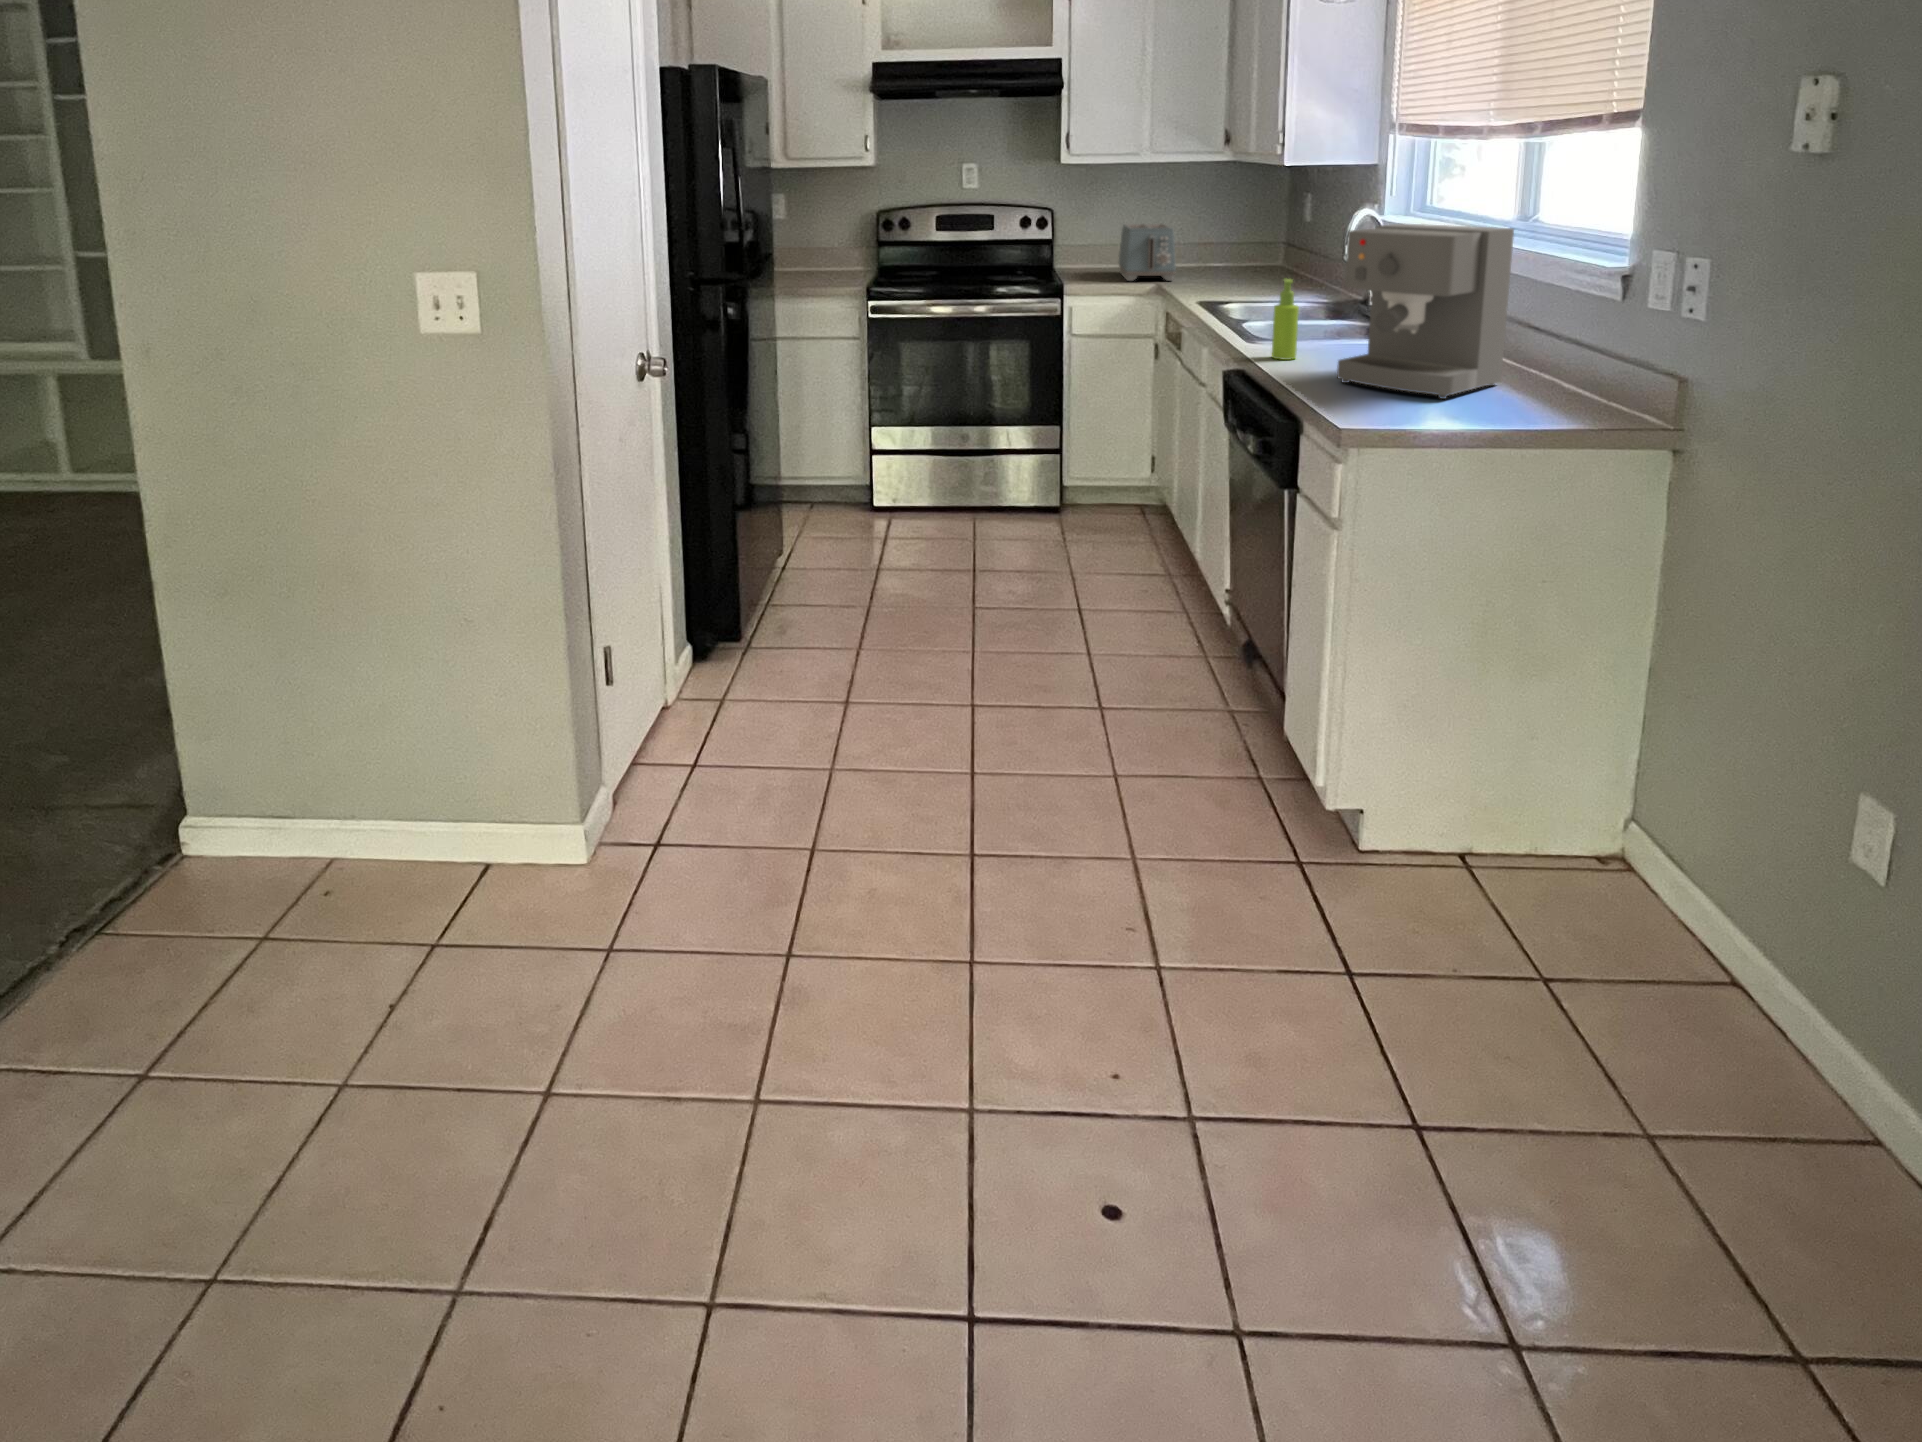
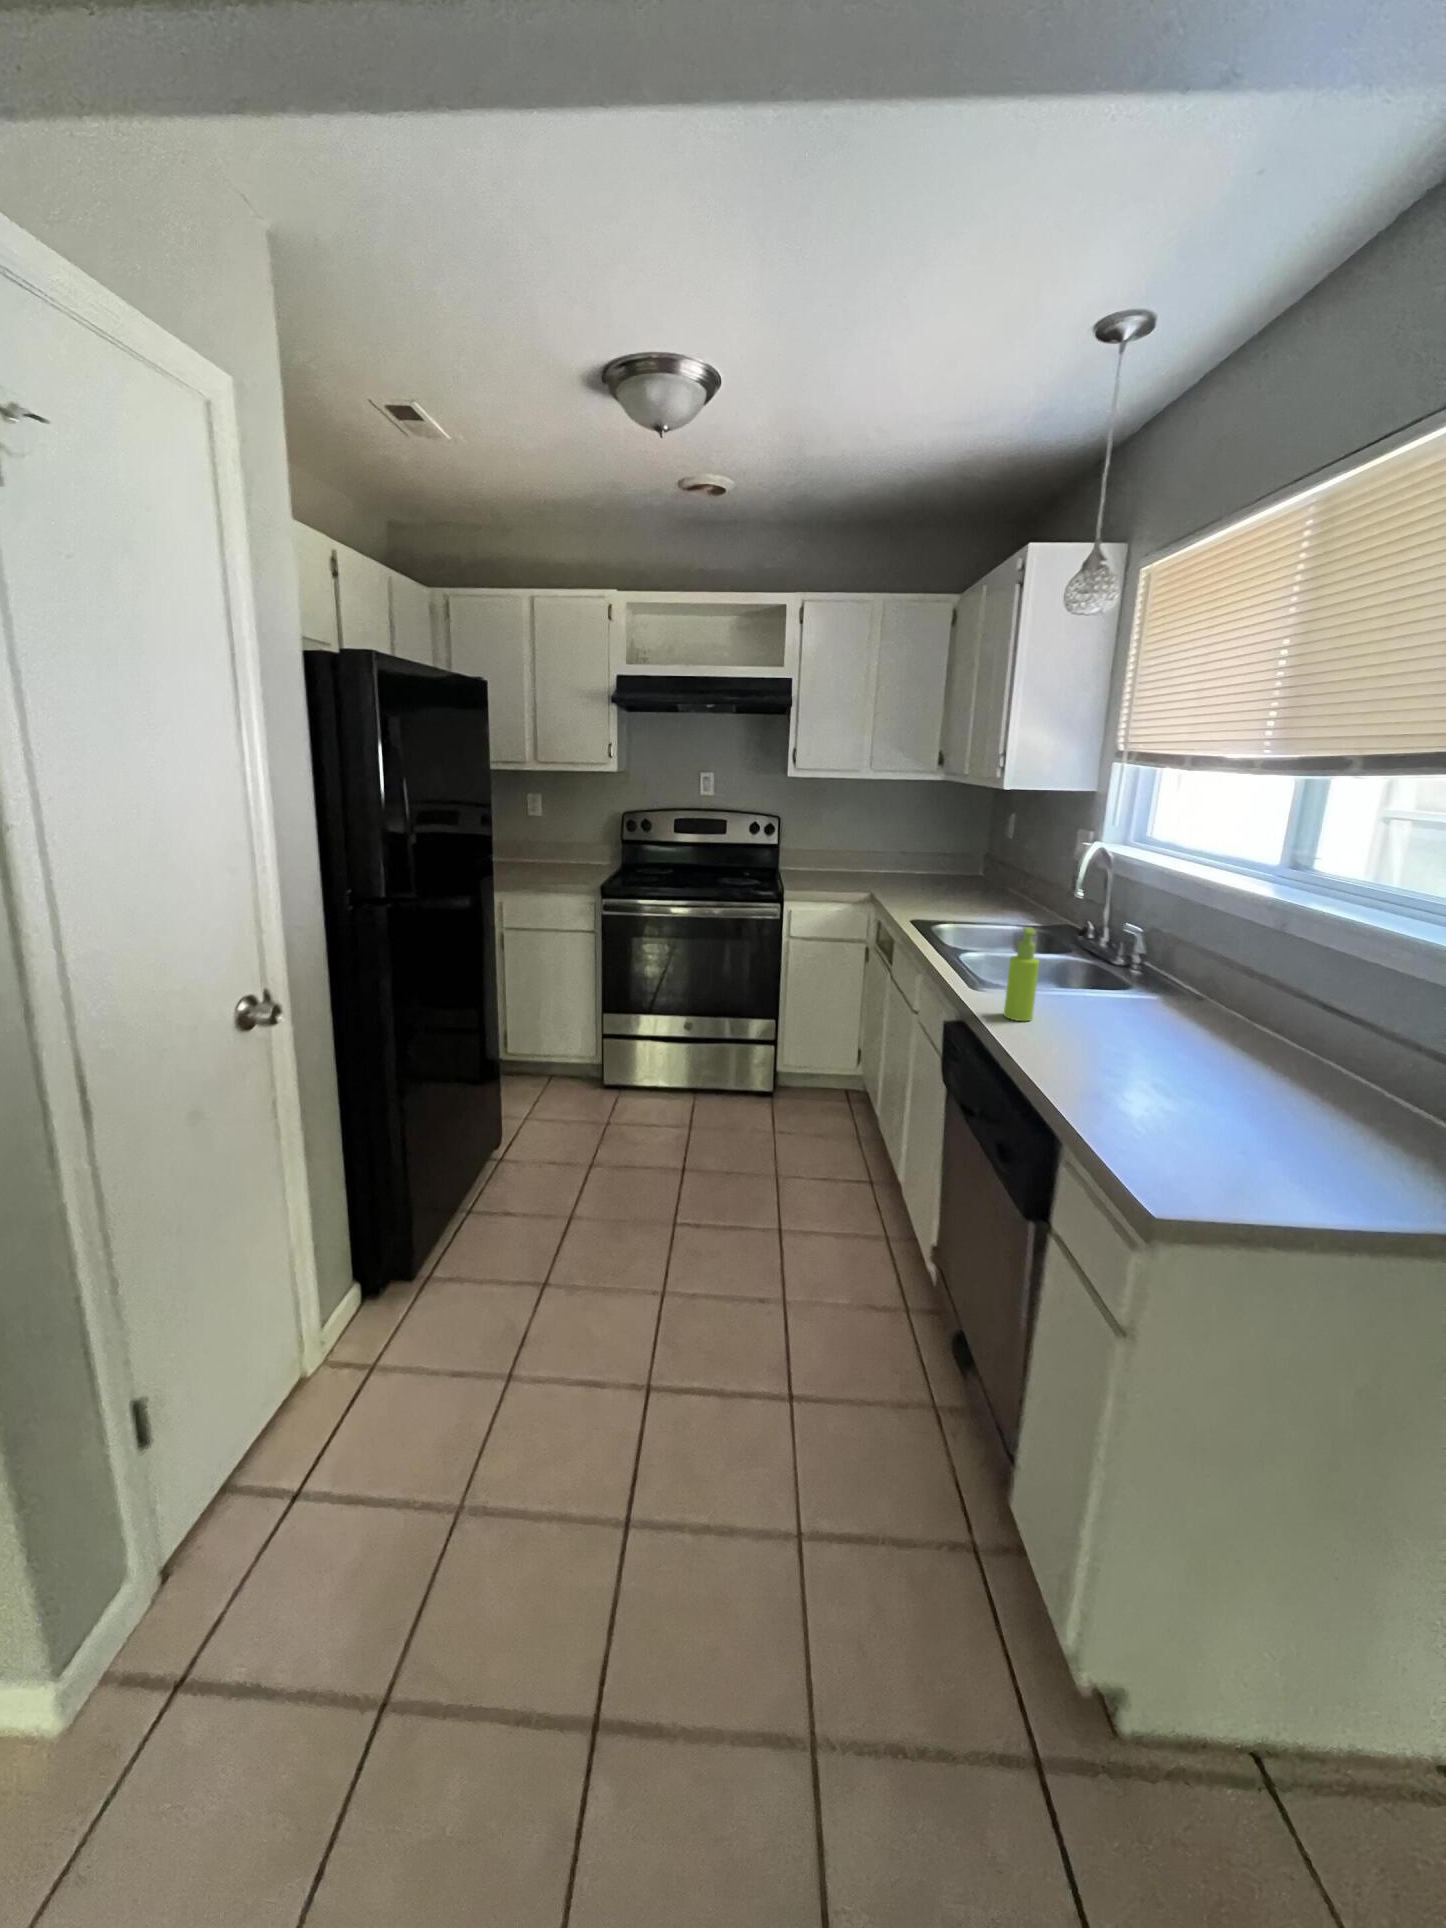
toaster: present [1119,223,1176,281] -> none [837,834,890,890]
coffee maker: present [1337,223,1514,399] -> none [1097,875,1348,1122]

